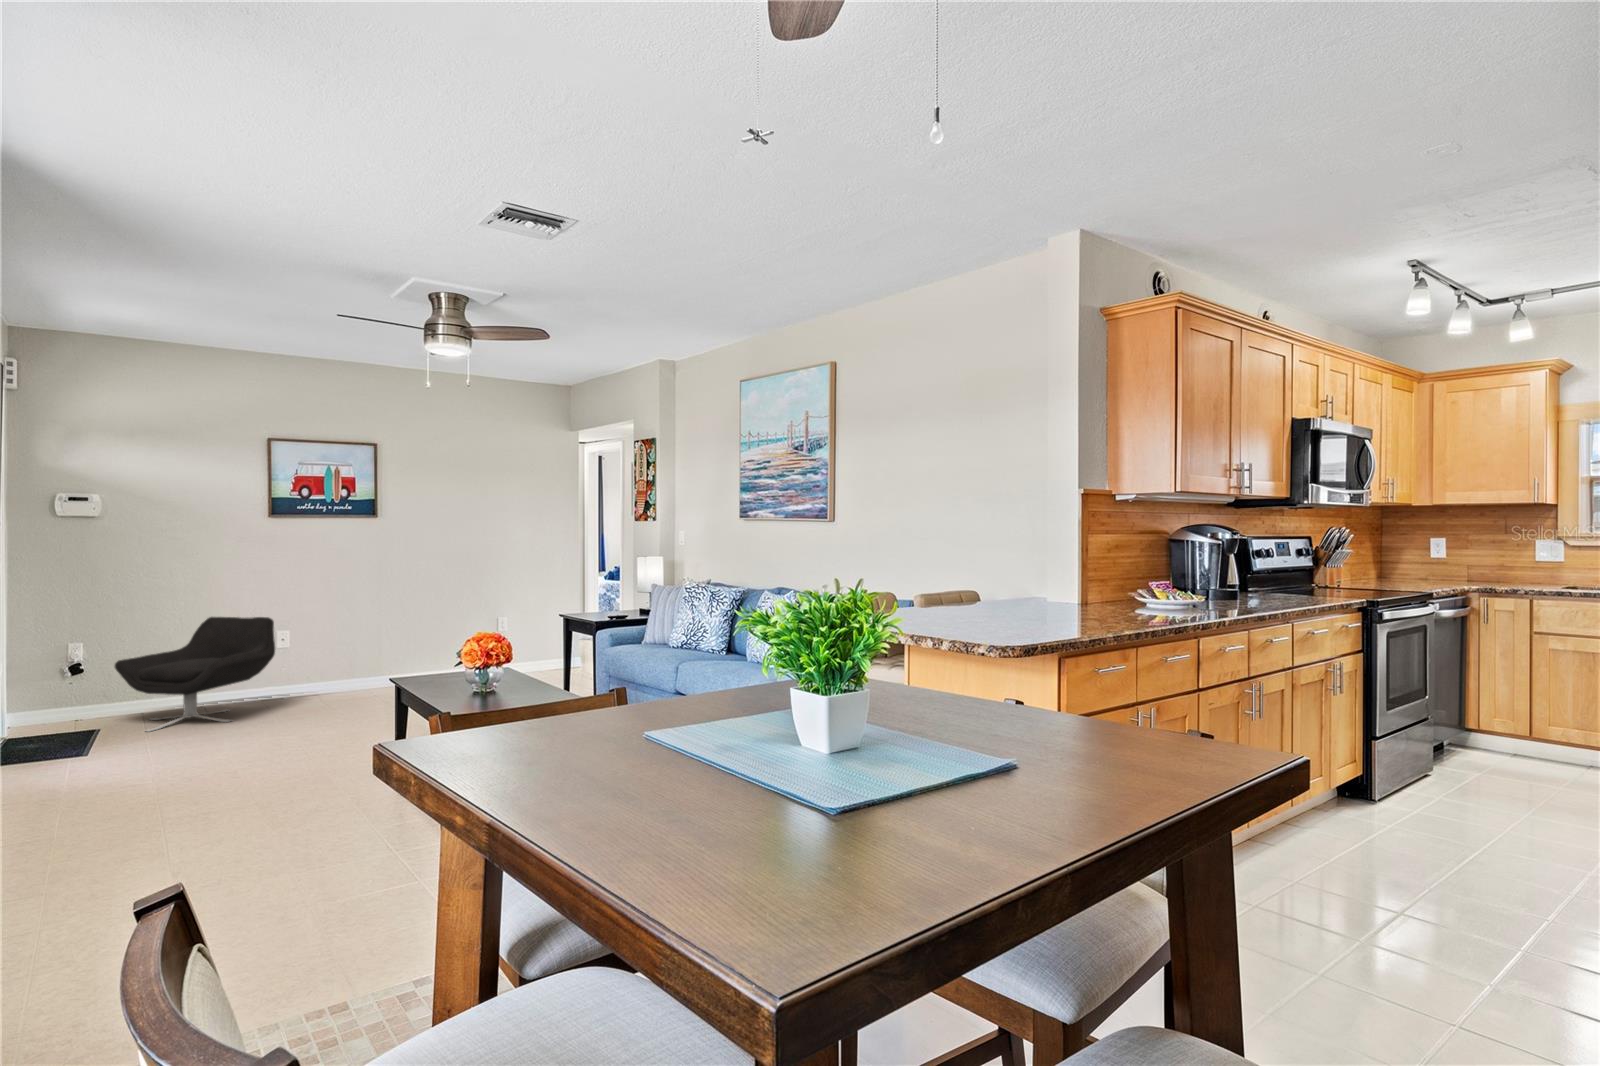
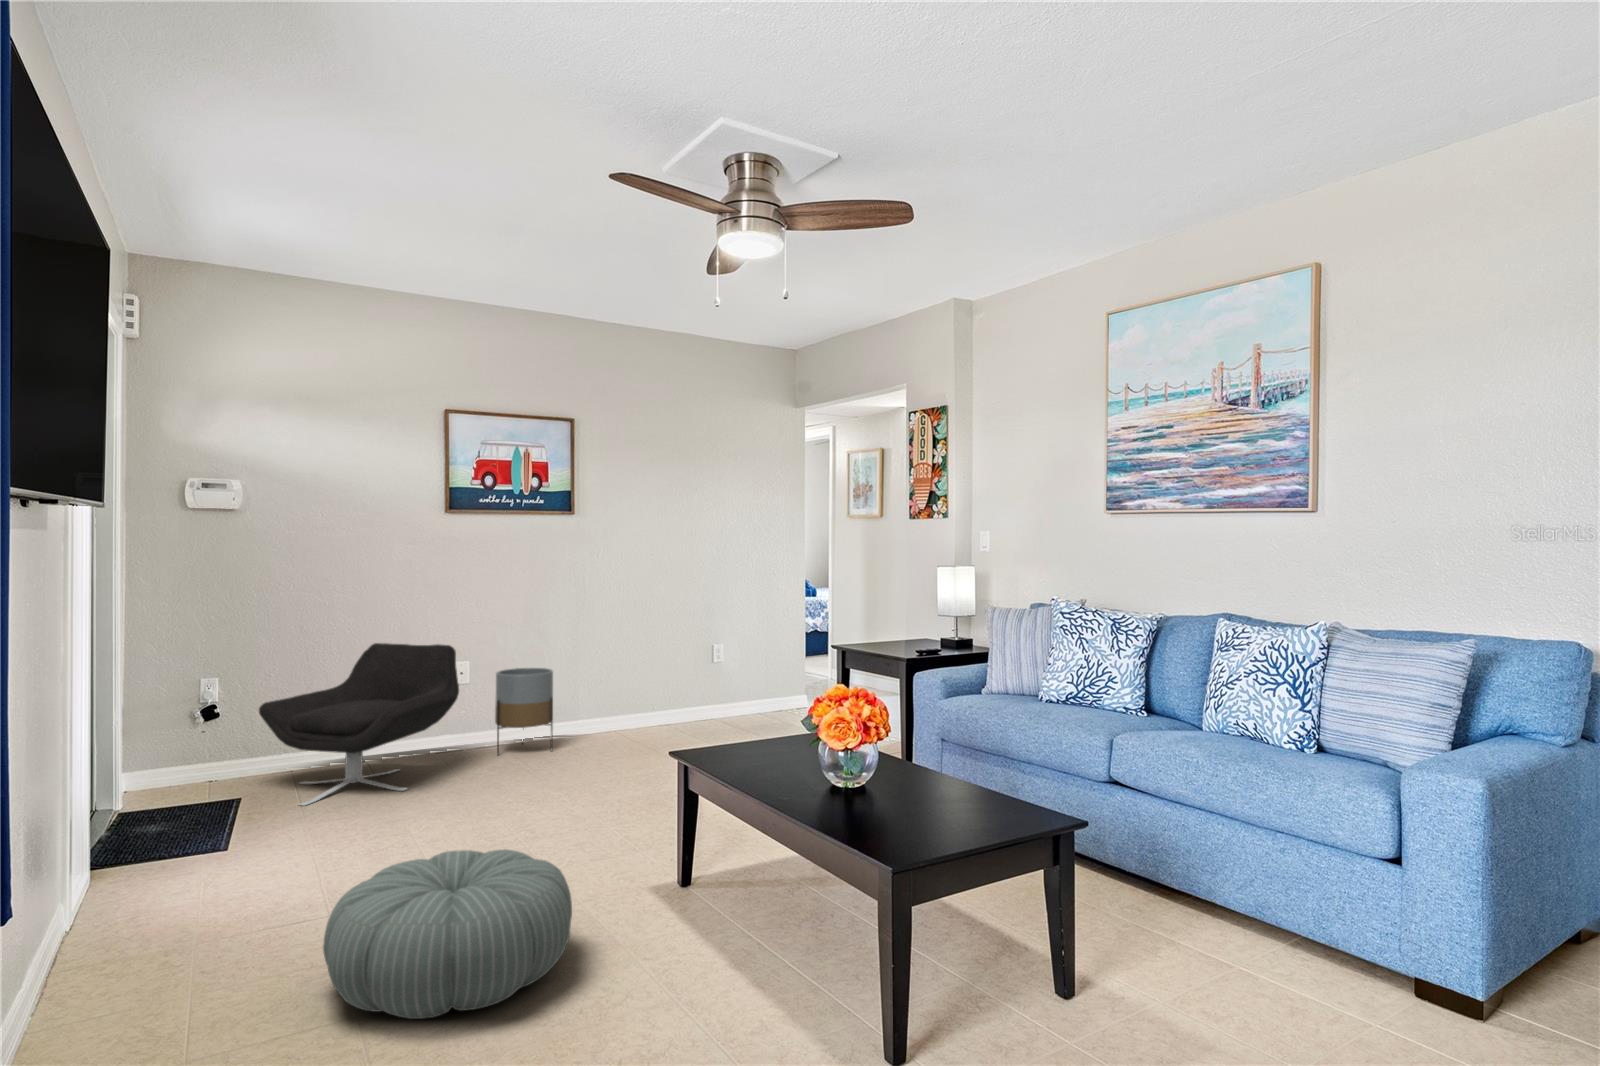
planter: none [311,635,358,700] -> present [495,668,553,754]
pouf: none [139,736,303,820] -> present [323,849,572,1019]

